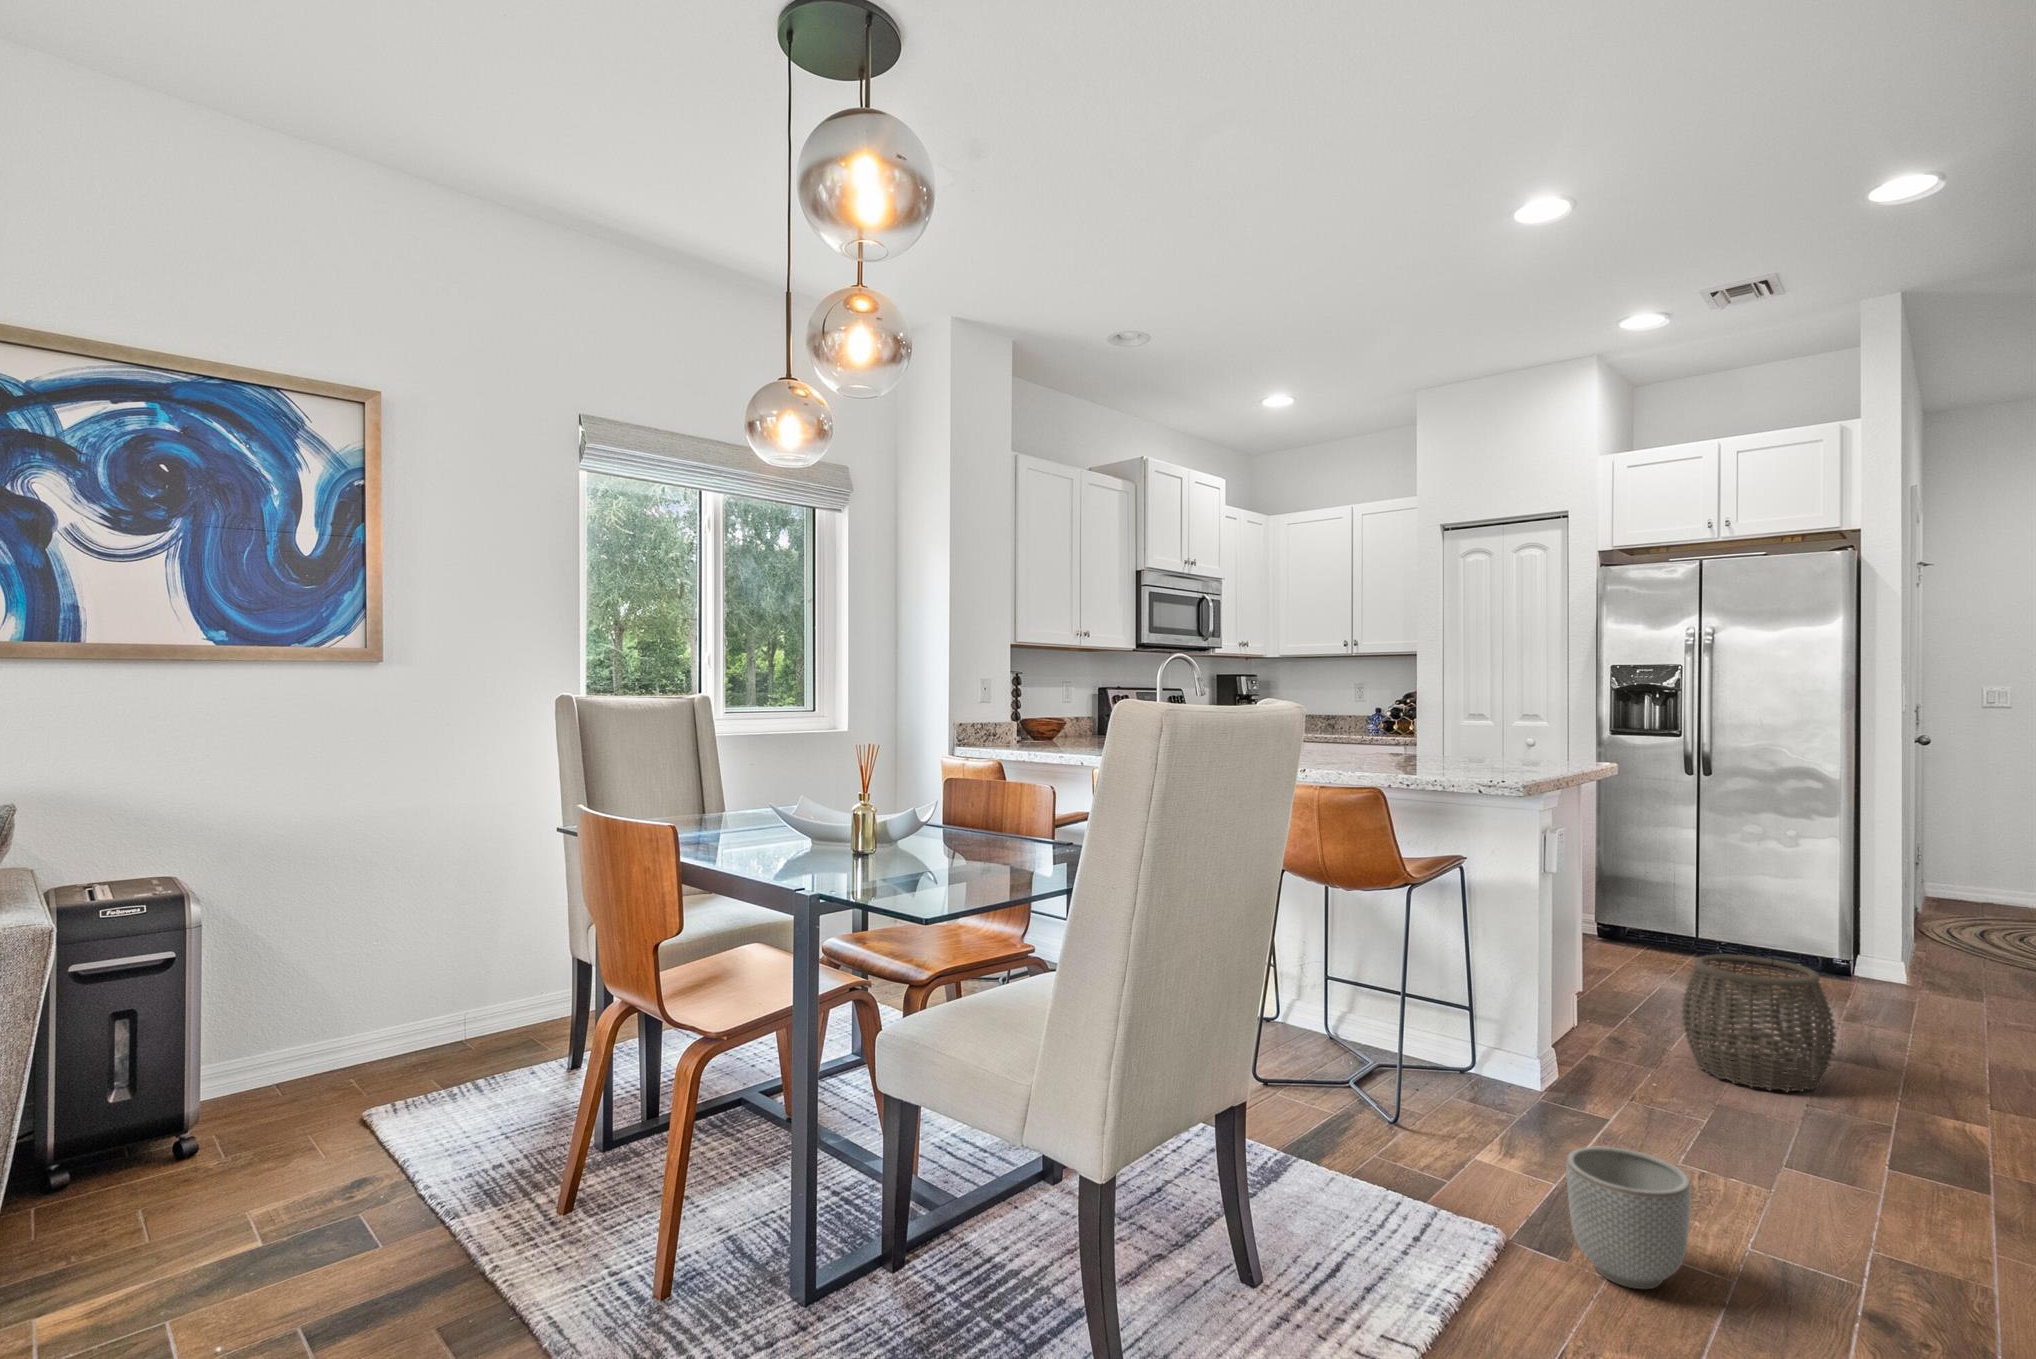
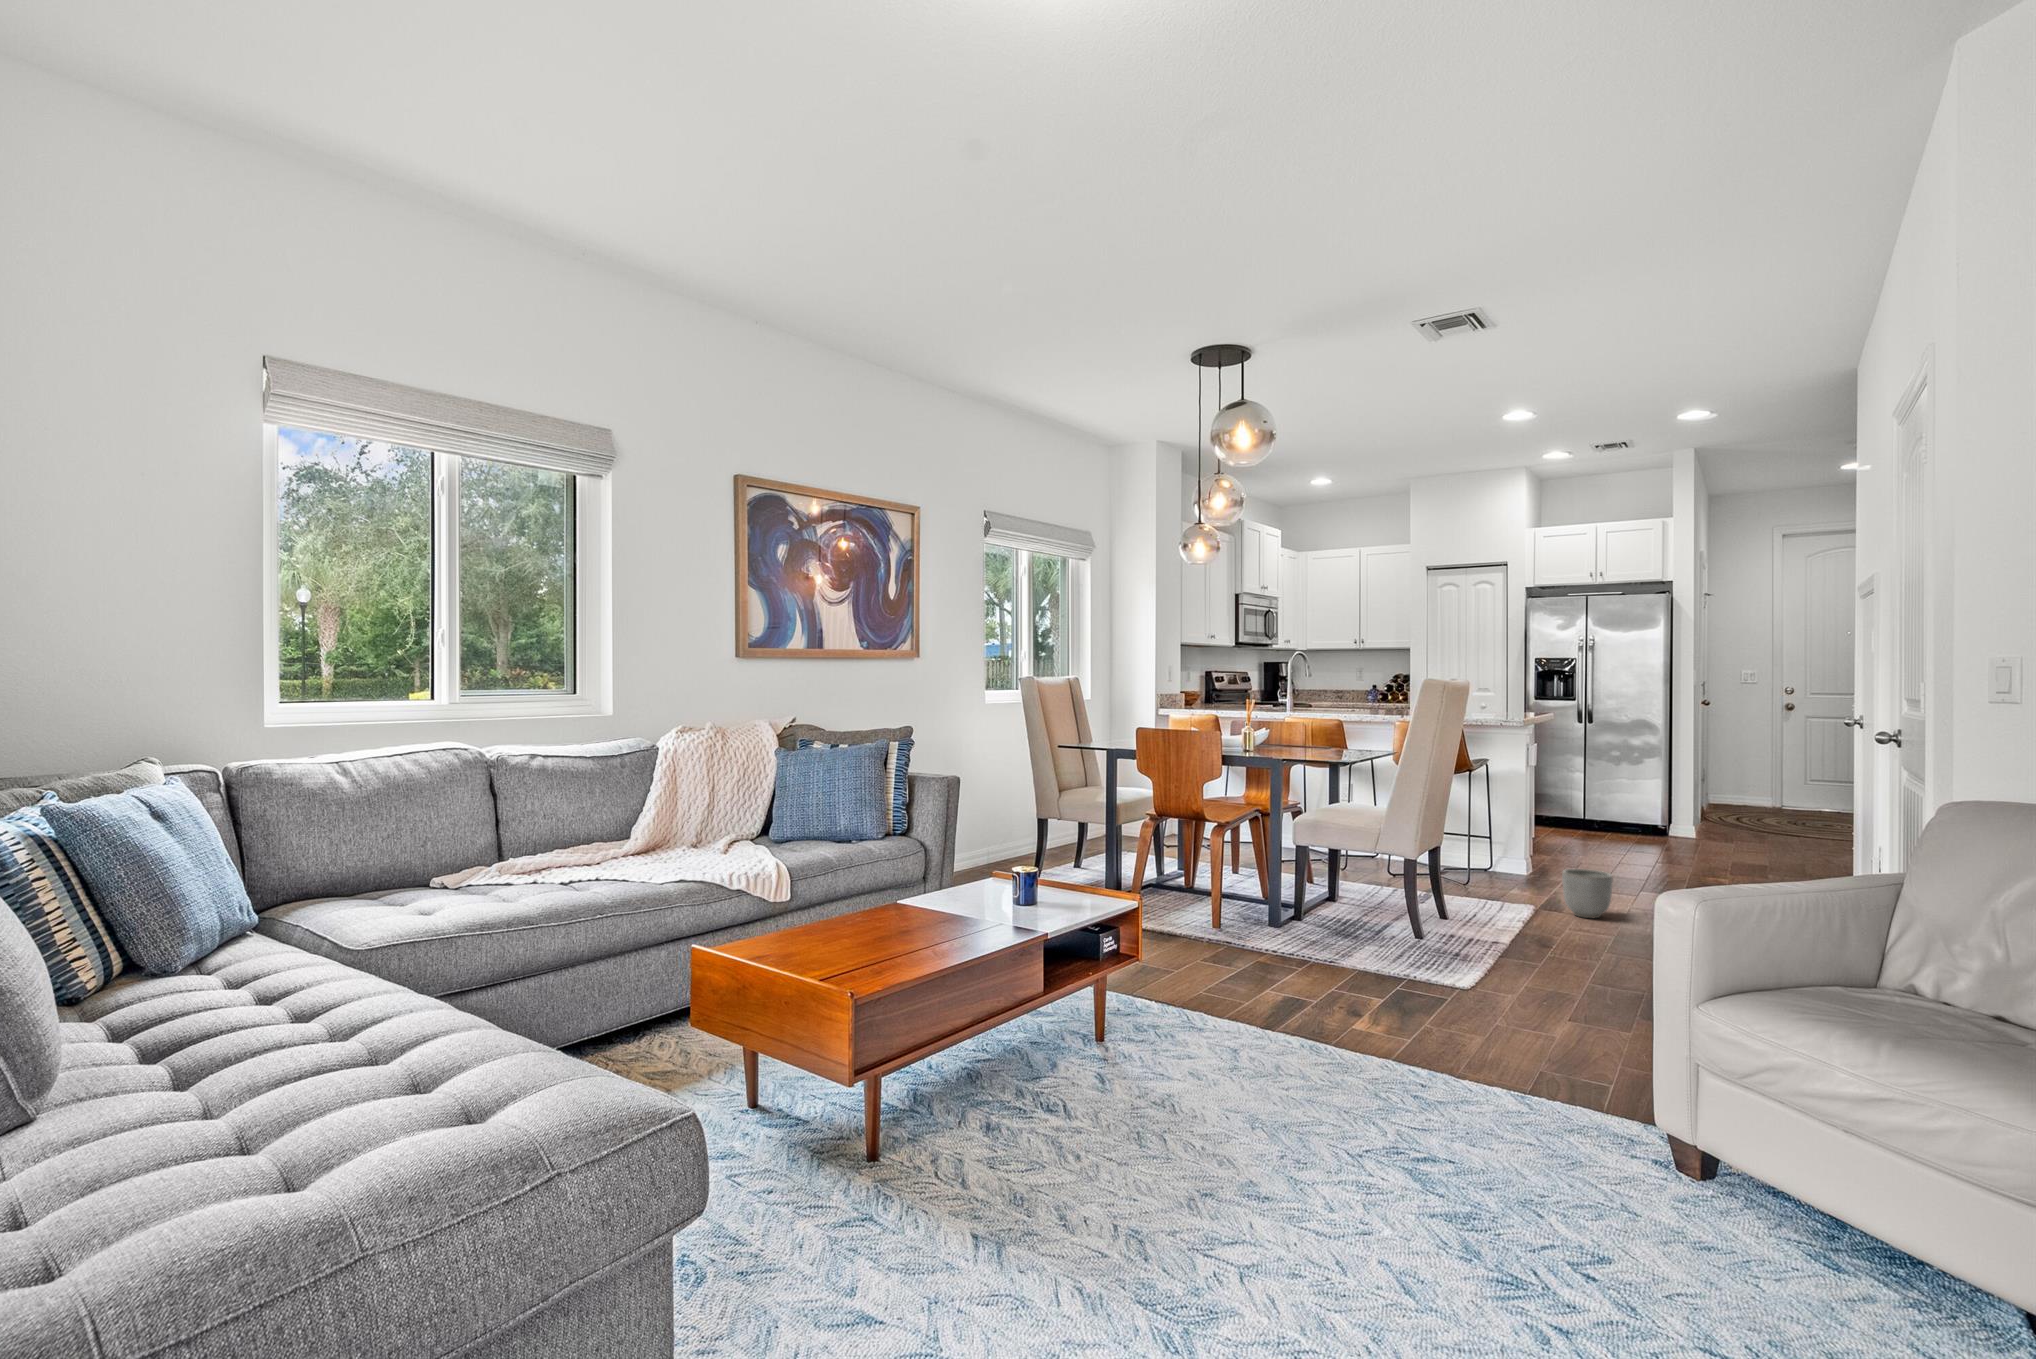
woven basket: present [1681,954,1836,1092] -> none [1588,811,1663,872]

